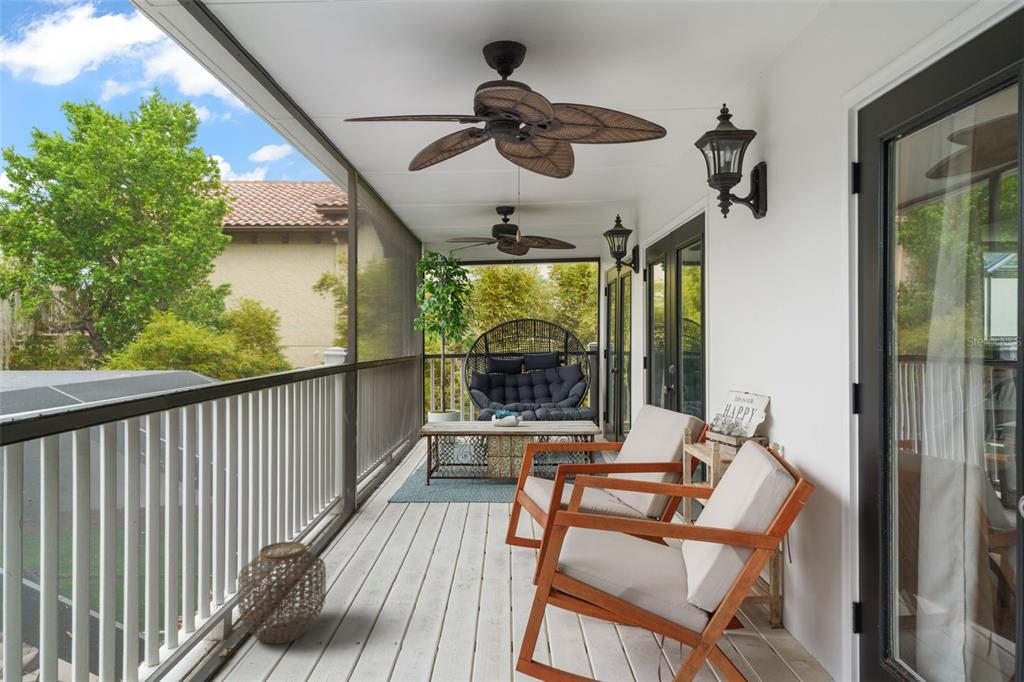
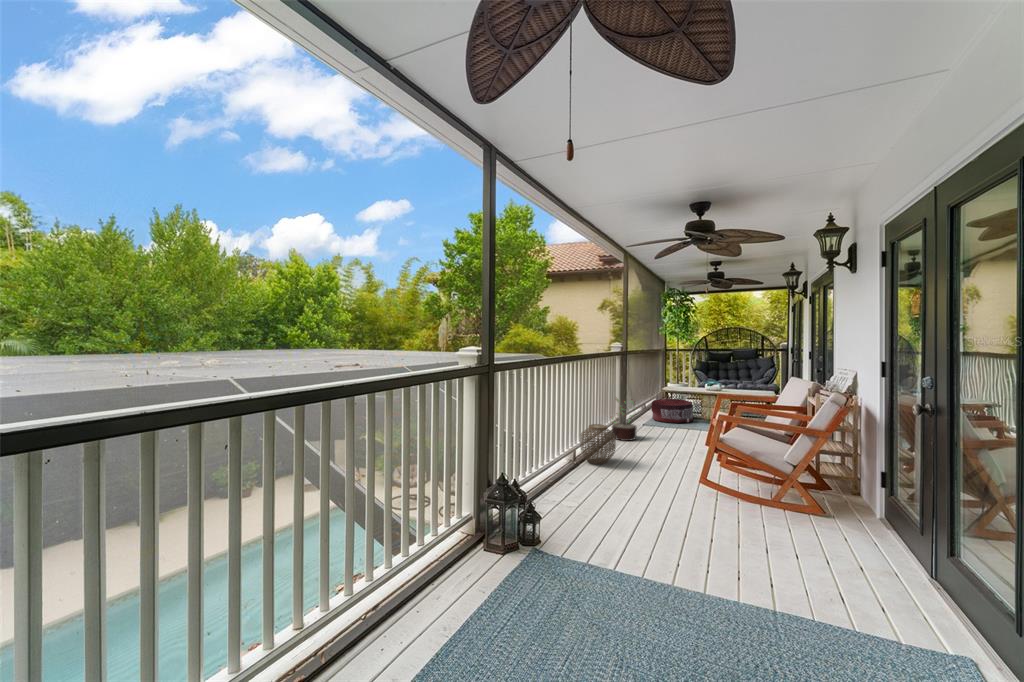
pouf: none [404,443,478,489] -> present [651,399,694,423]
decorative plant: none [322,459,379,550] -> present [611,399,637,441]

